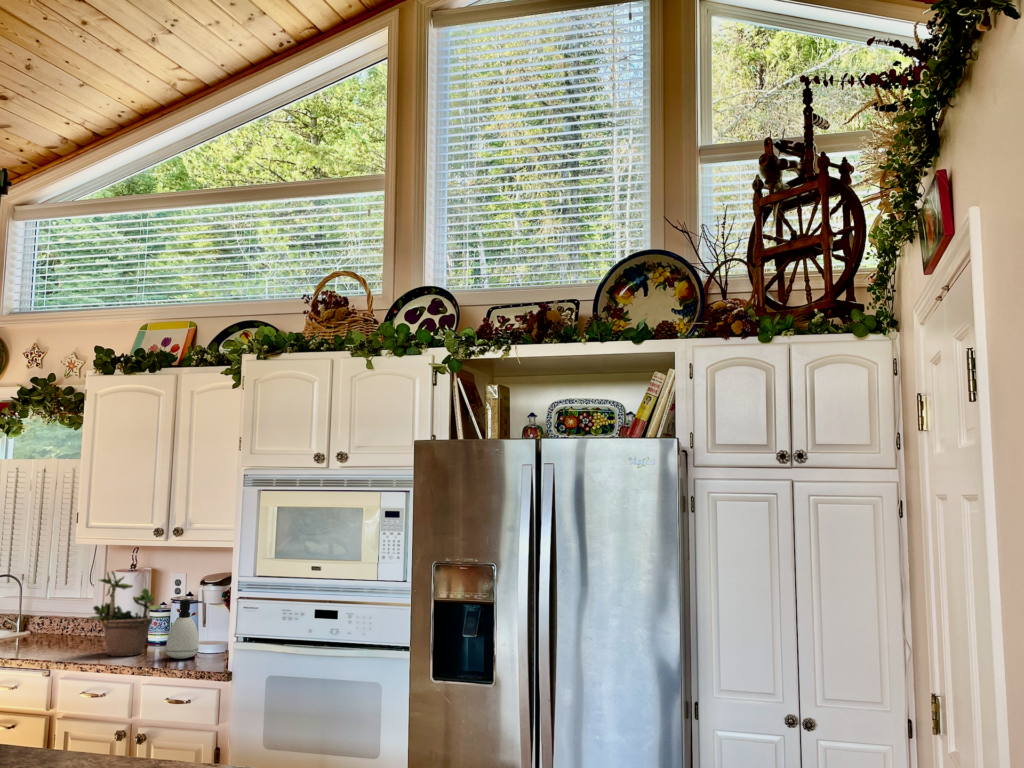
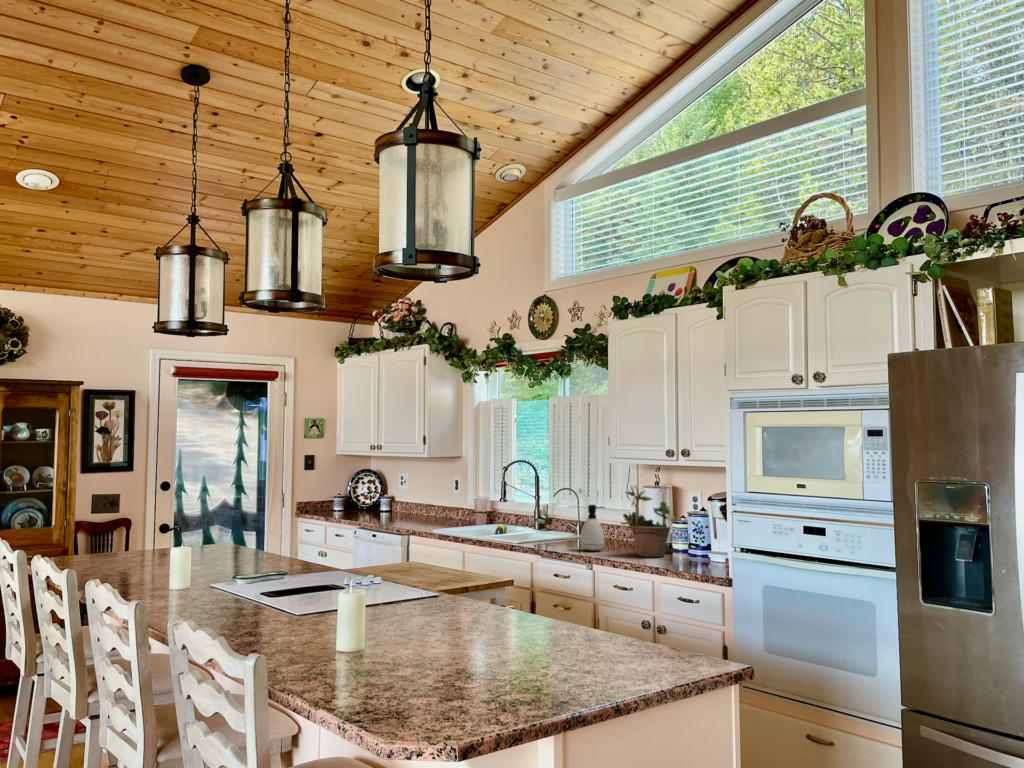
soap dispenser: present [166,599,202,659] -> present [580,505,605,551]

